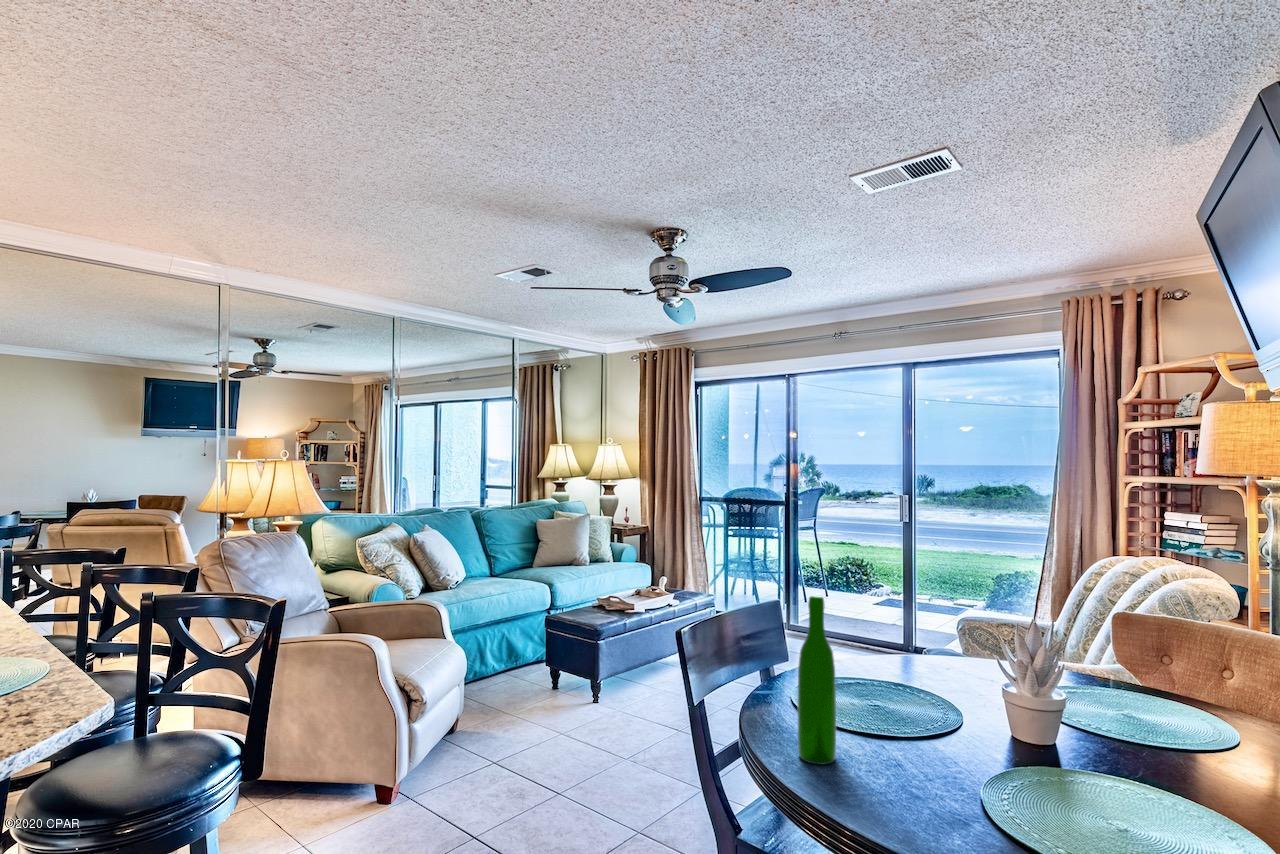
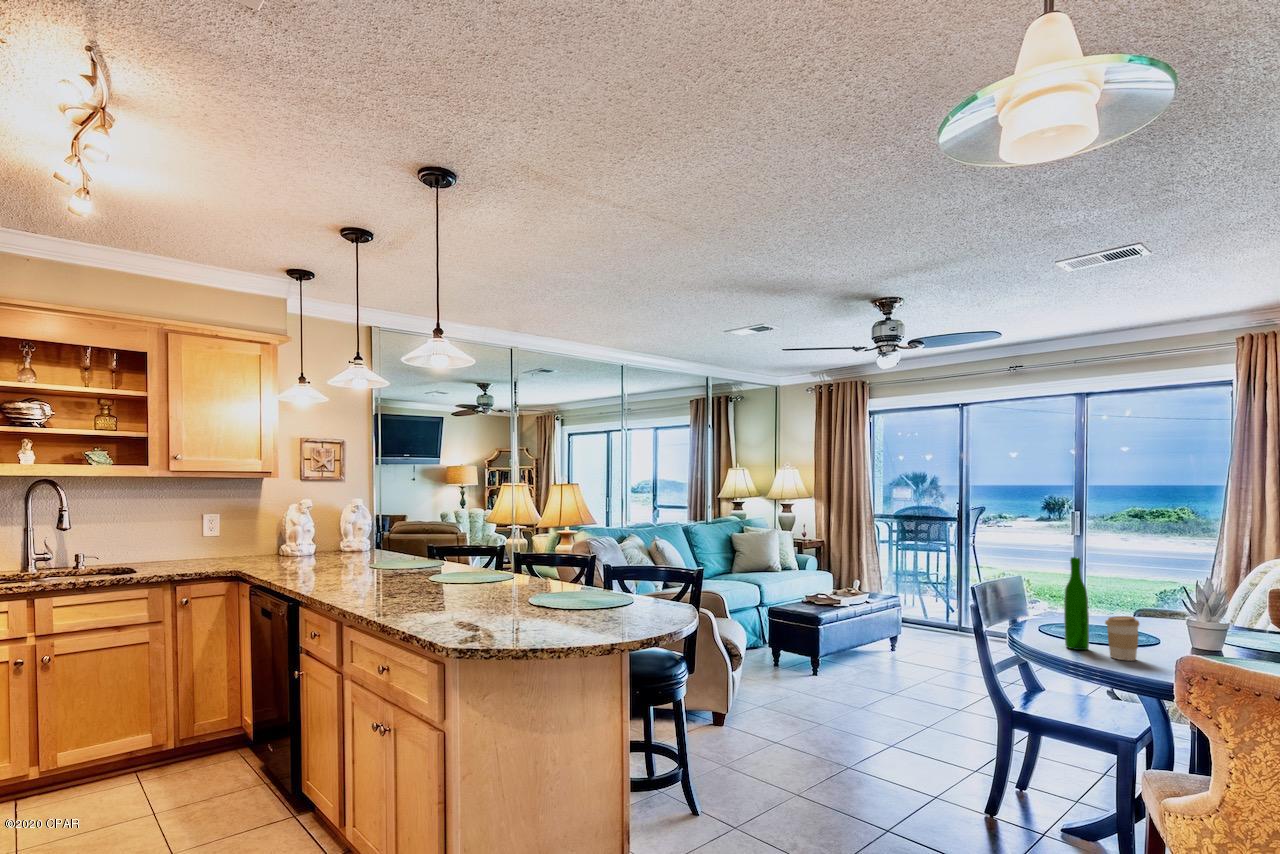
coffee cup: none [856,707,913,798] -> present [1105,616,1139,661]

